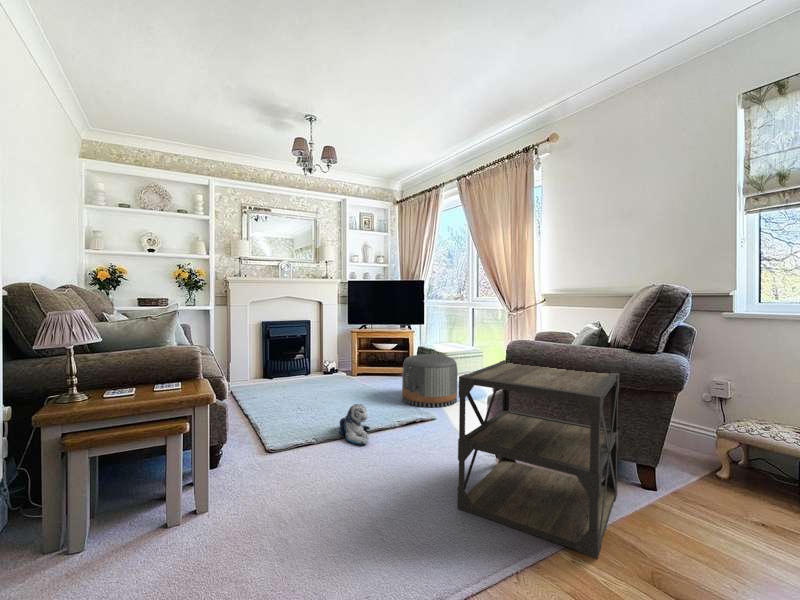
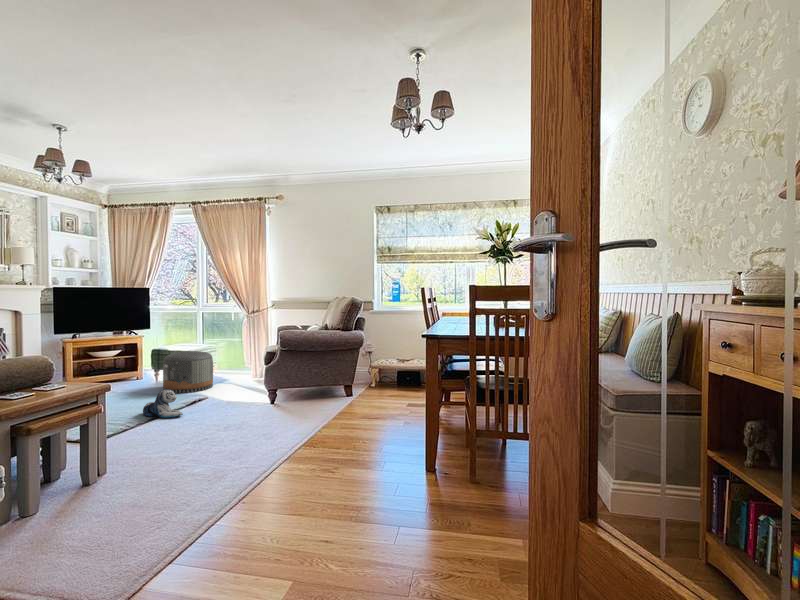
side table: present [457,360,619,558] -> none [276,341,345,421]

